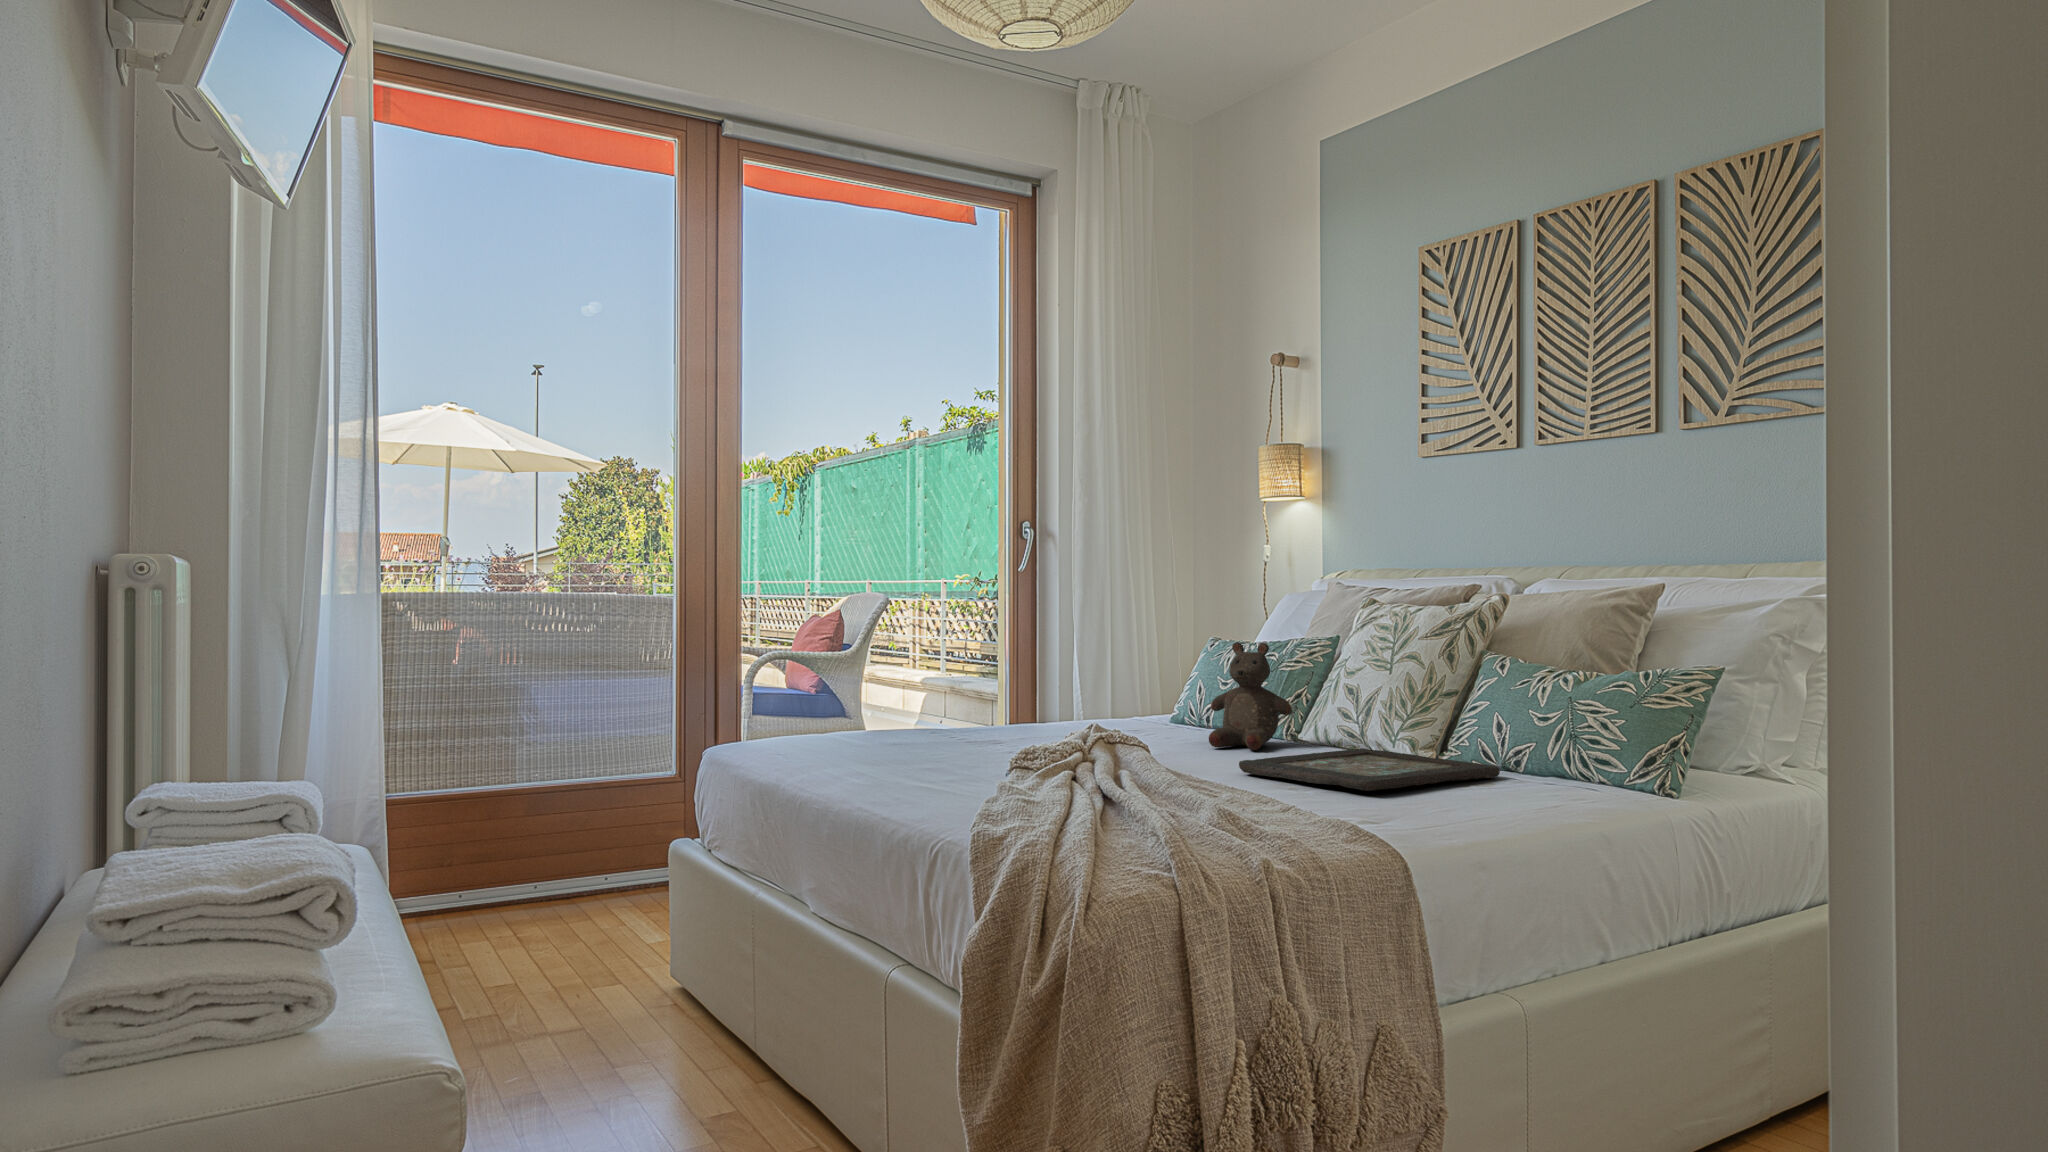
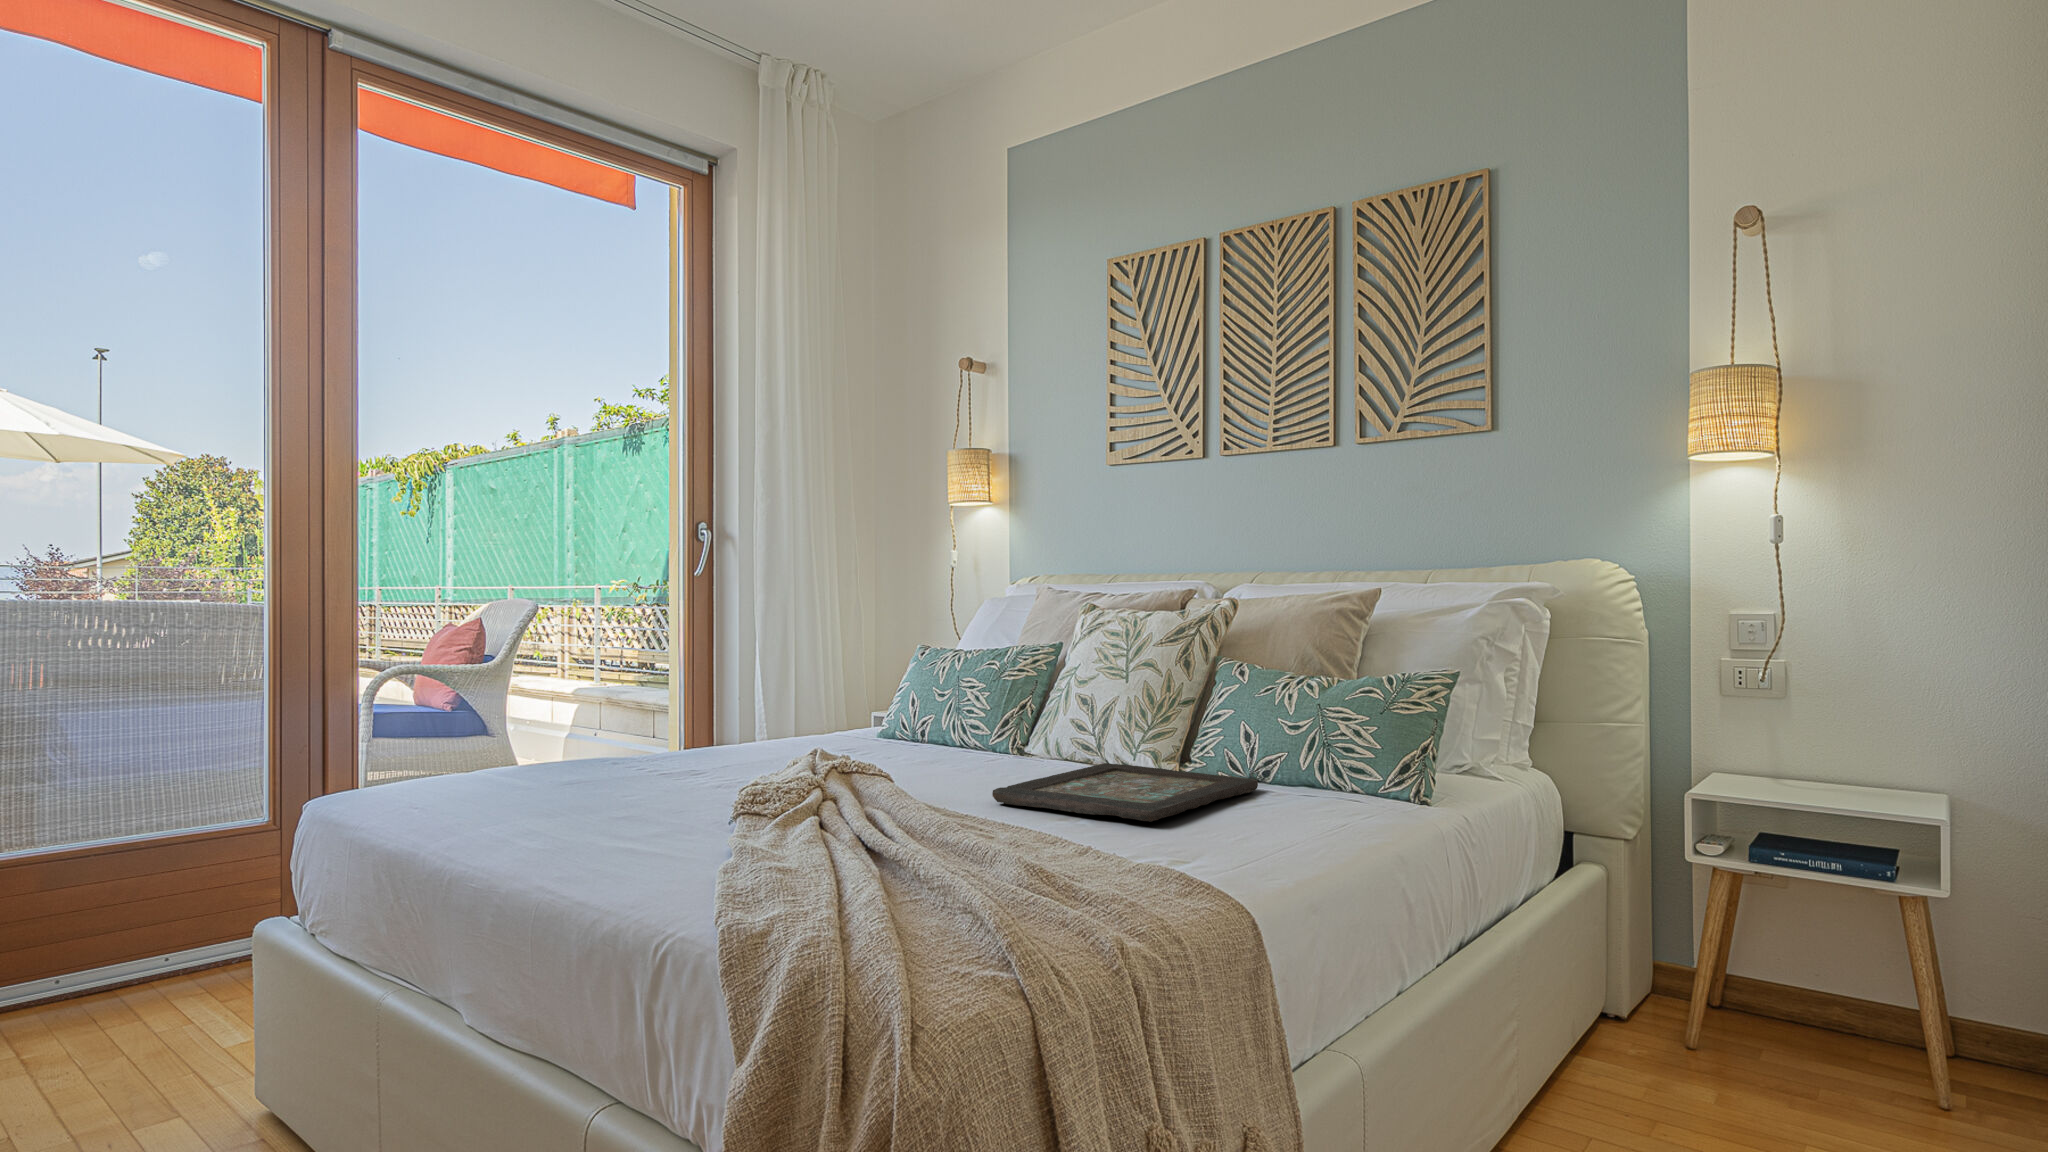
stuffed bear: present [1209,642,1292,750] -> none [936,651,1025,769]

